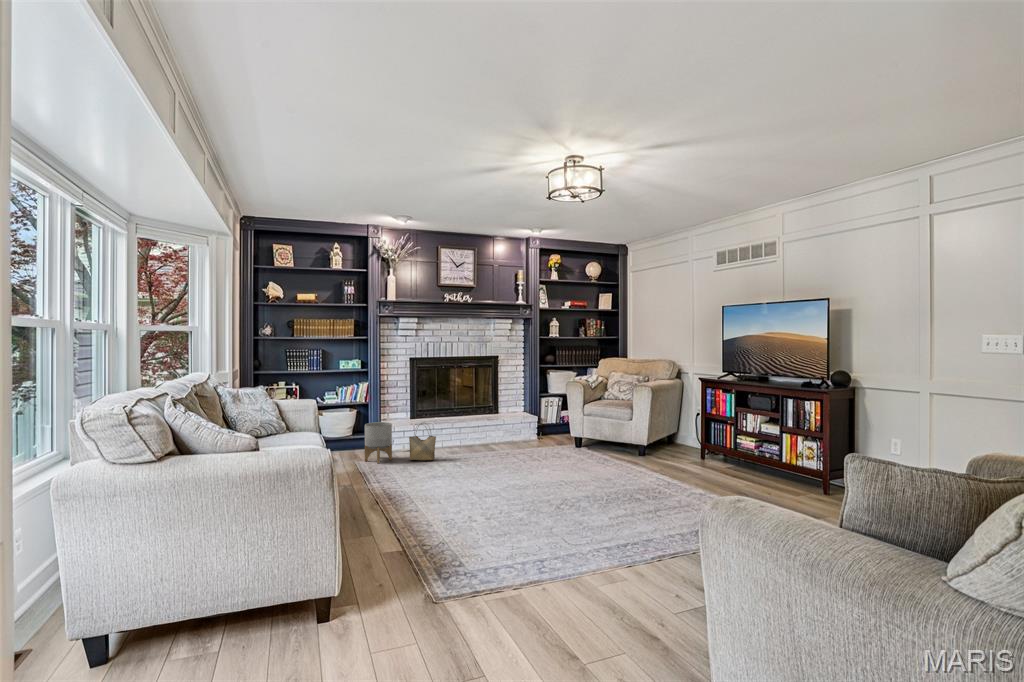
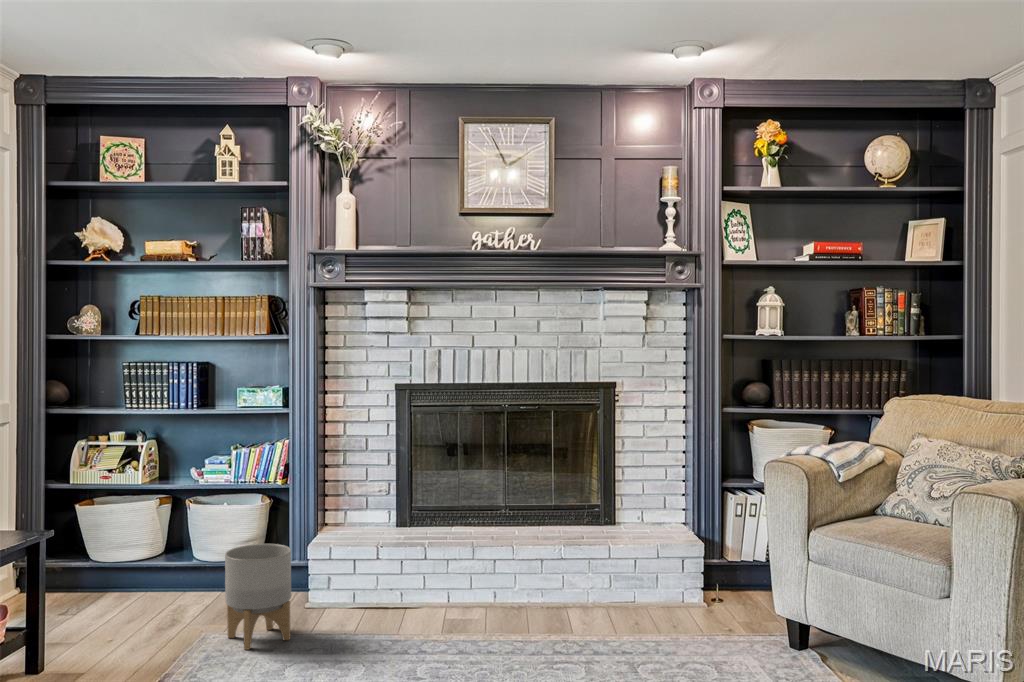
woven basket: present [409,423,436,460] -> none [321,555,387,655]

